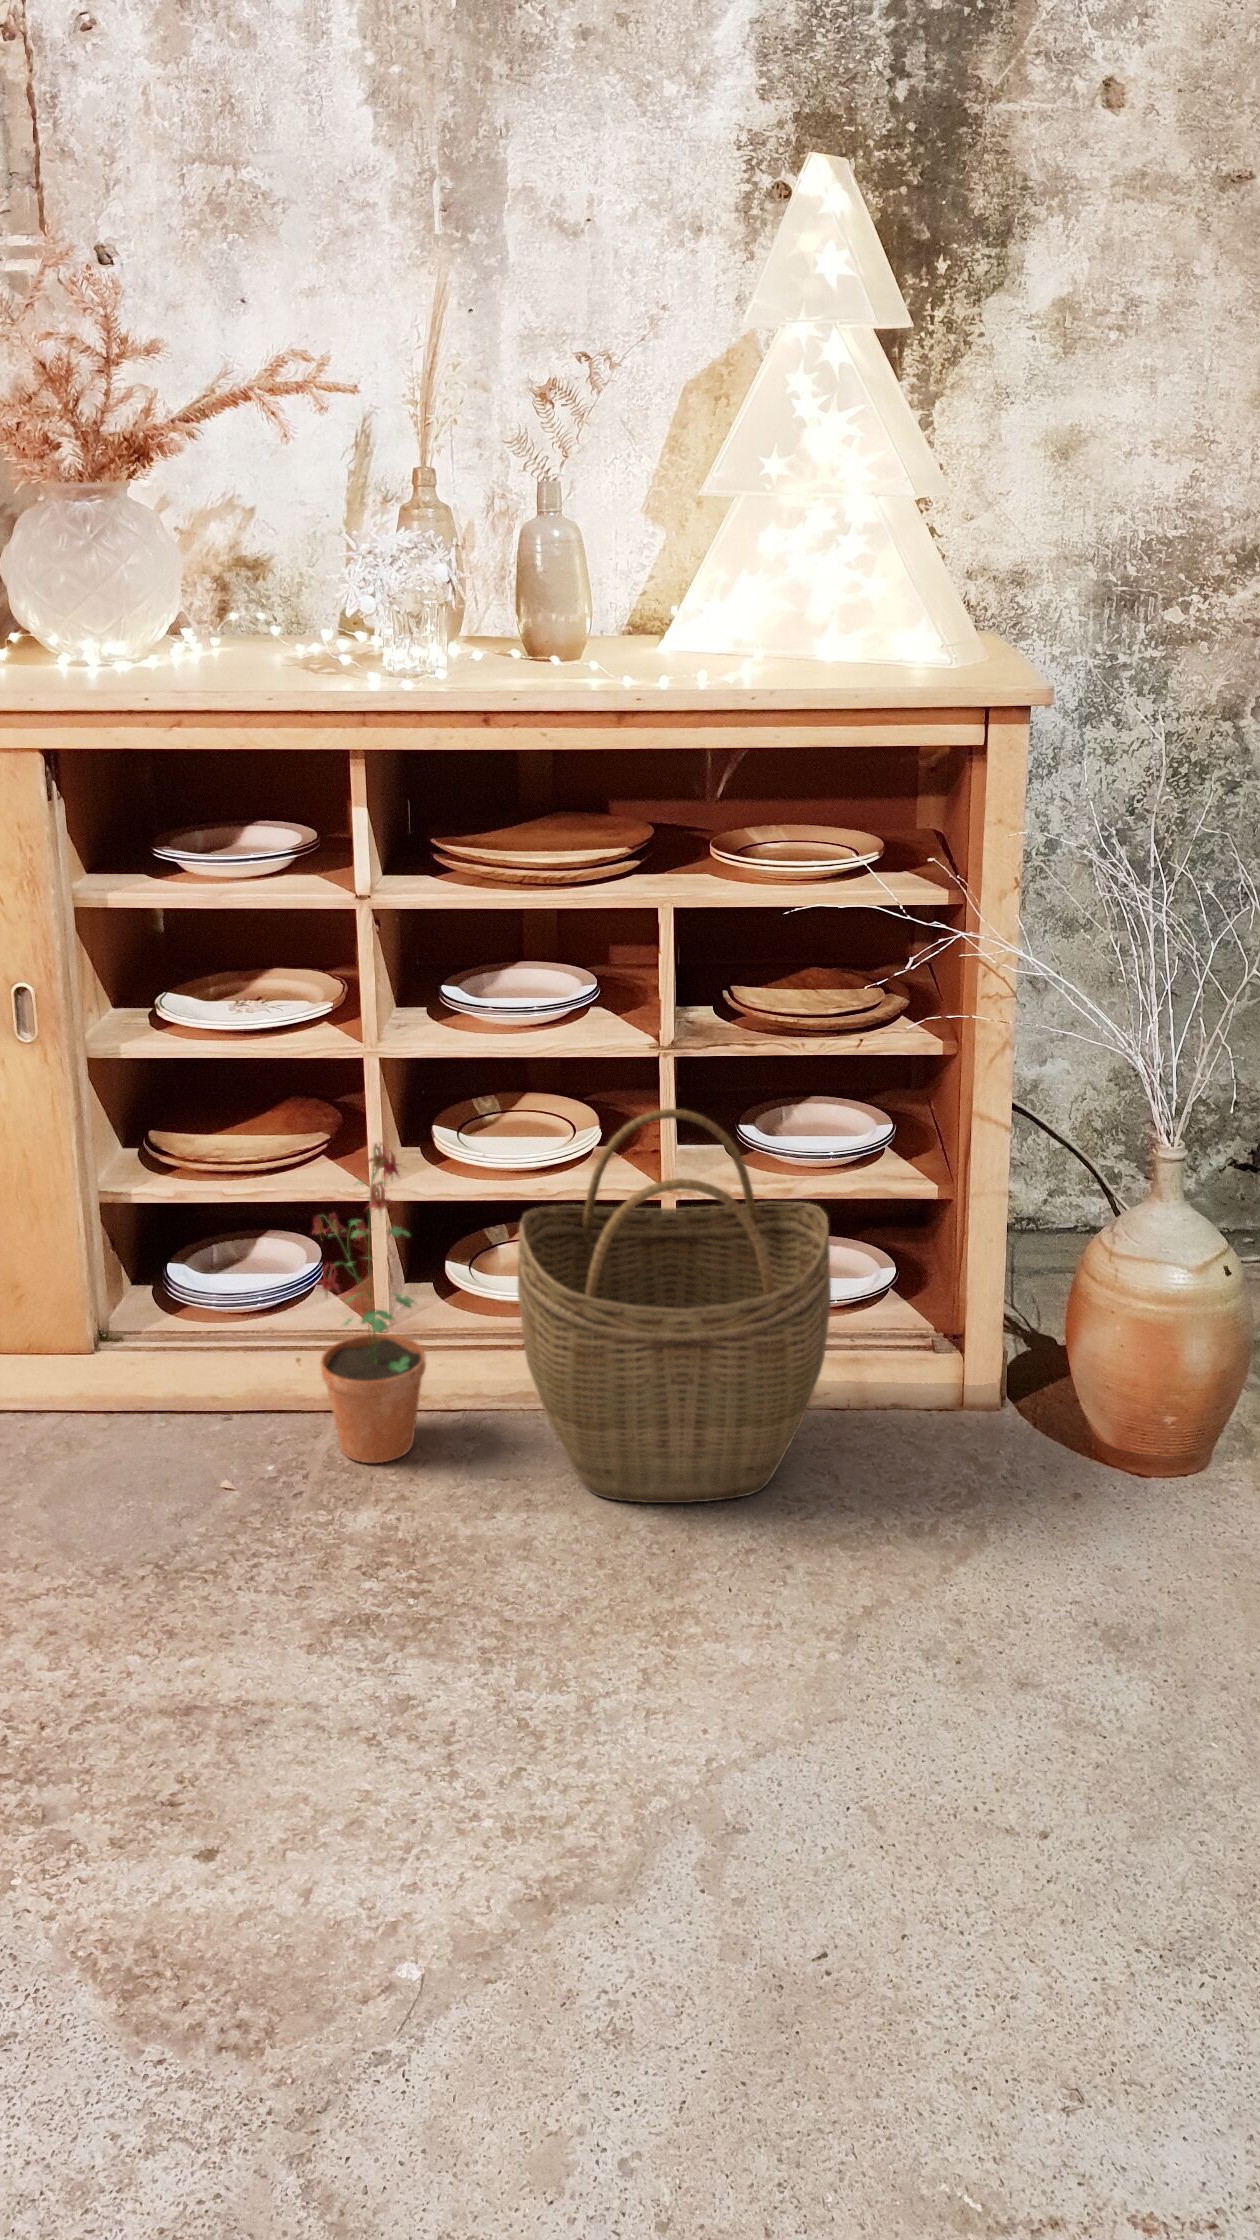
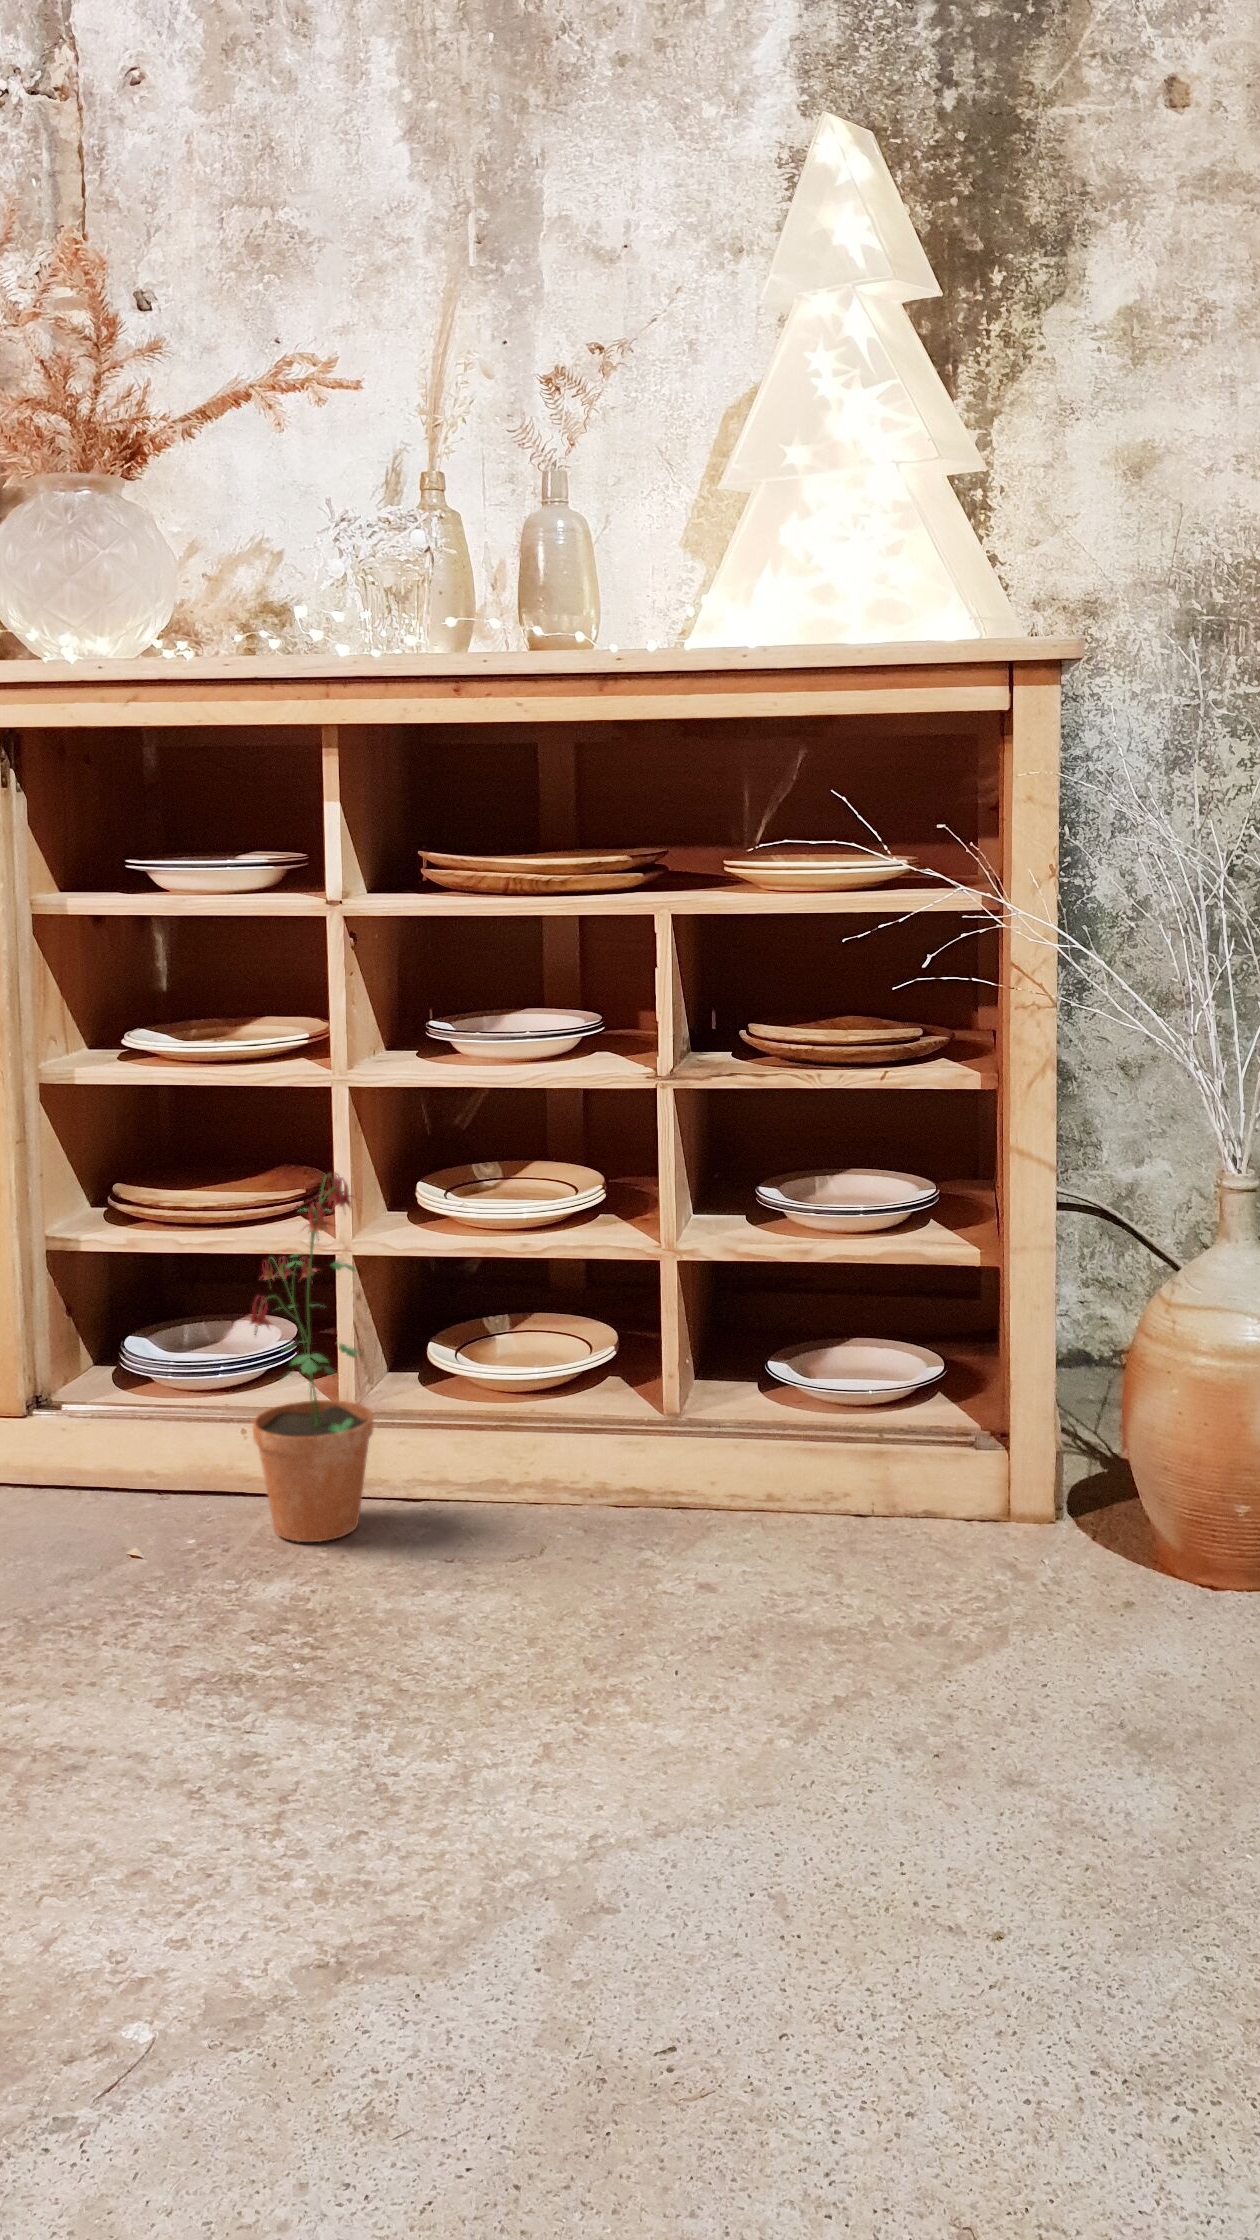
woven basket: present [517,1109,831,1503] -> none [465,1137,830,1591]

